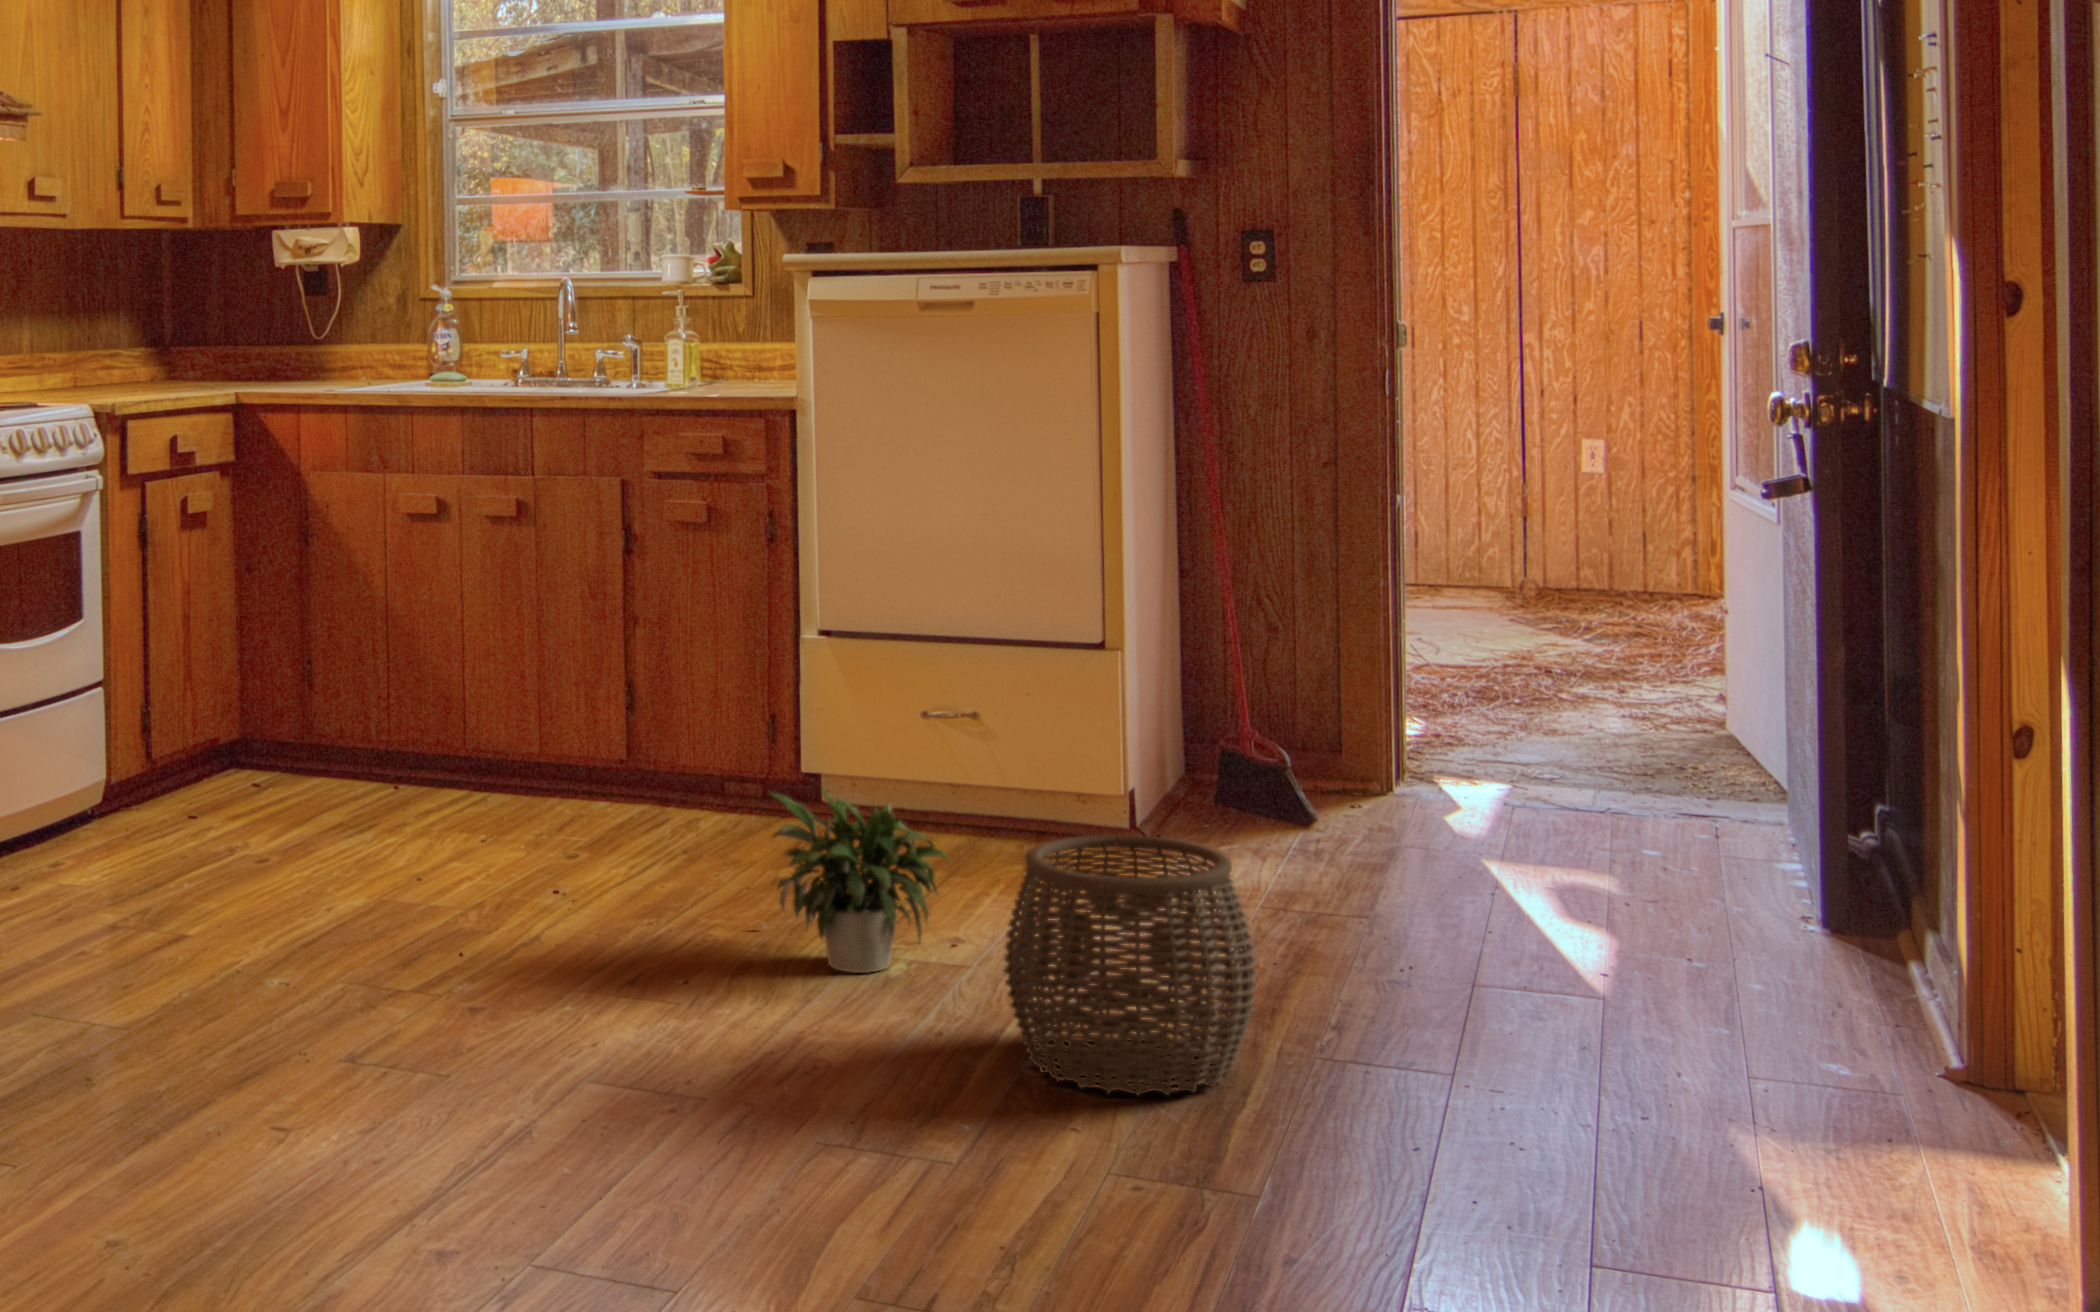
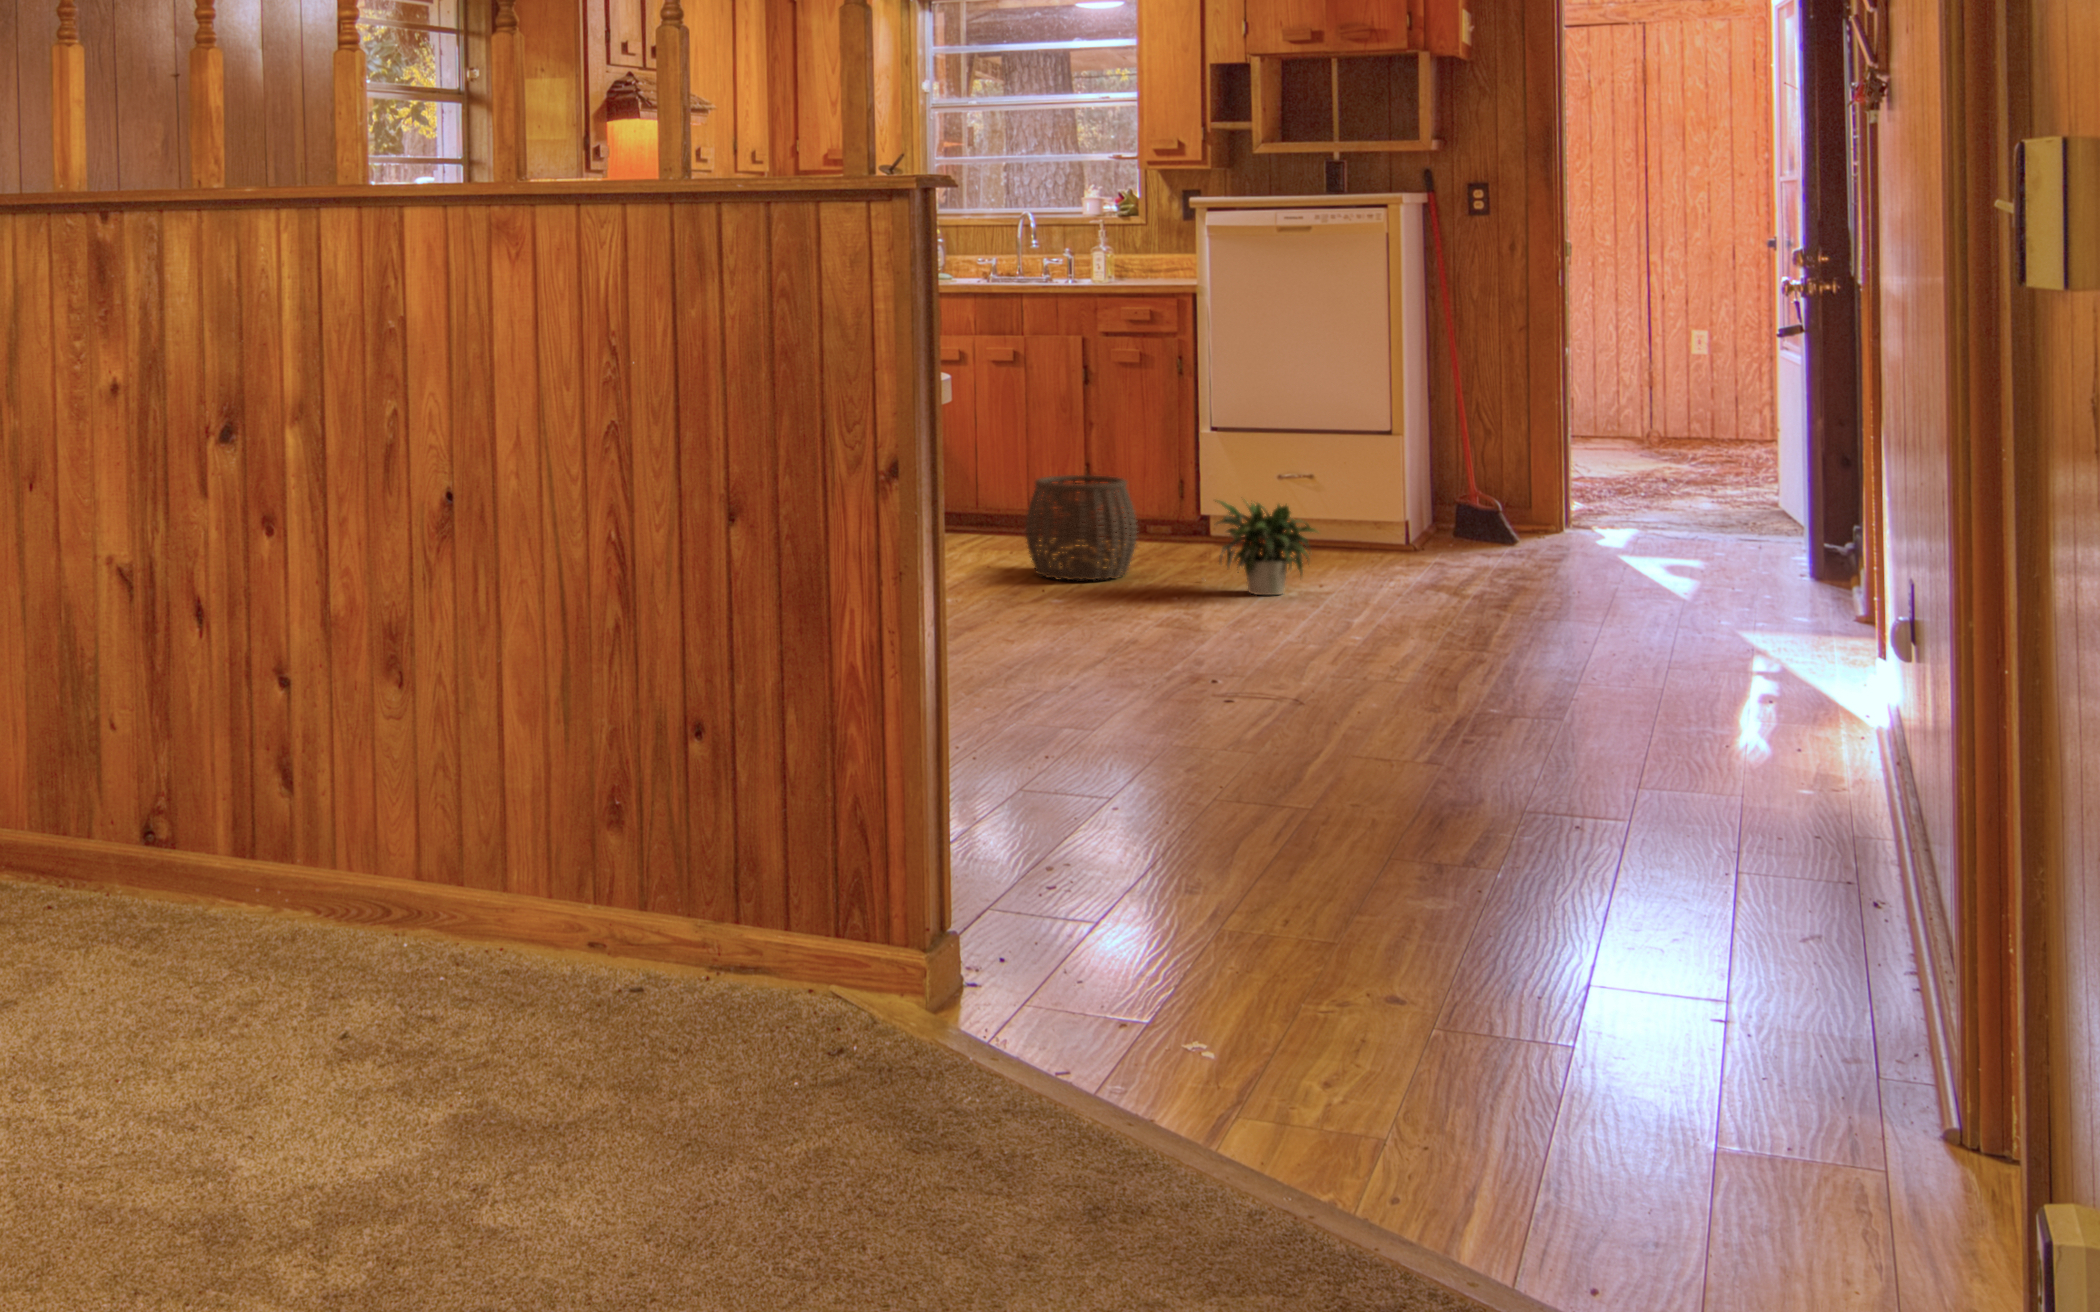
woven basket: present [1004,835,1257,1095] -> present [1025,475,1137,580]

